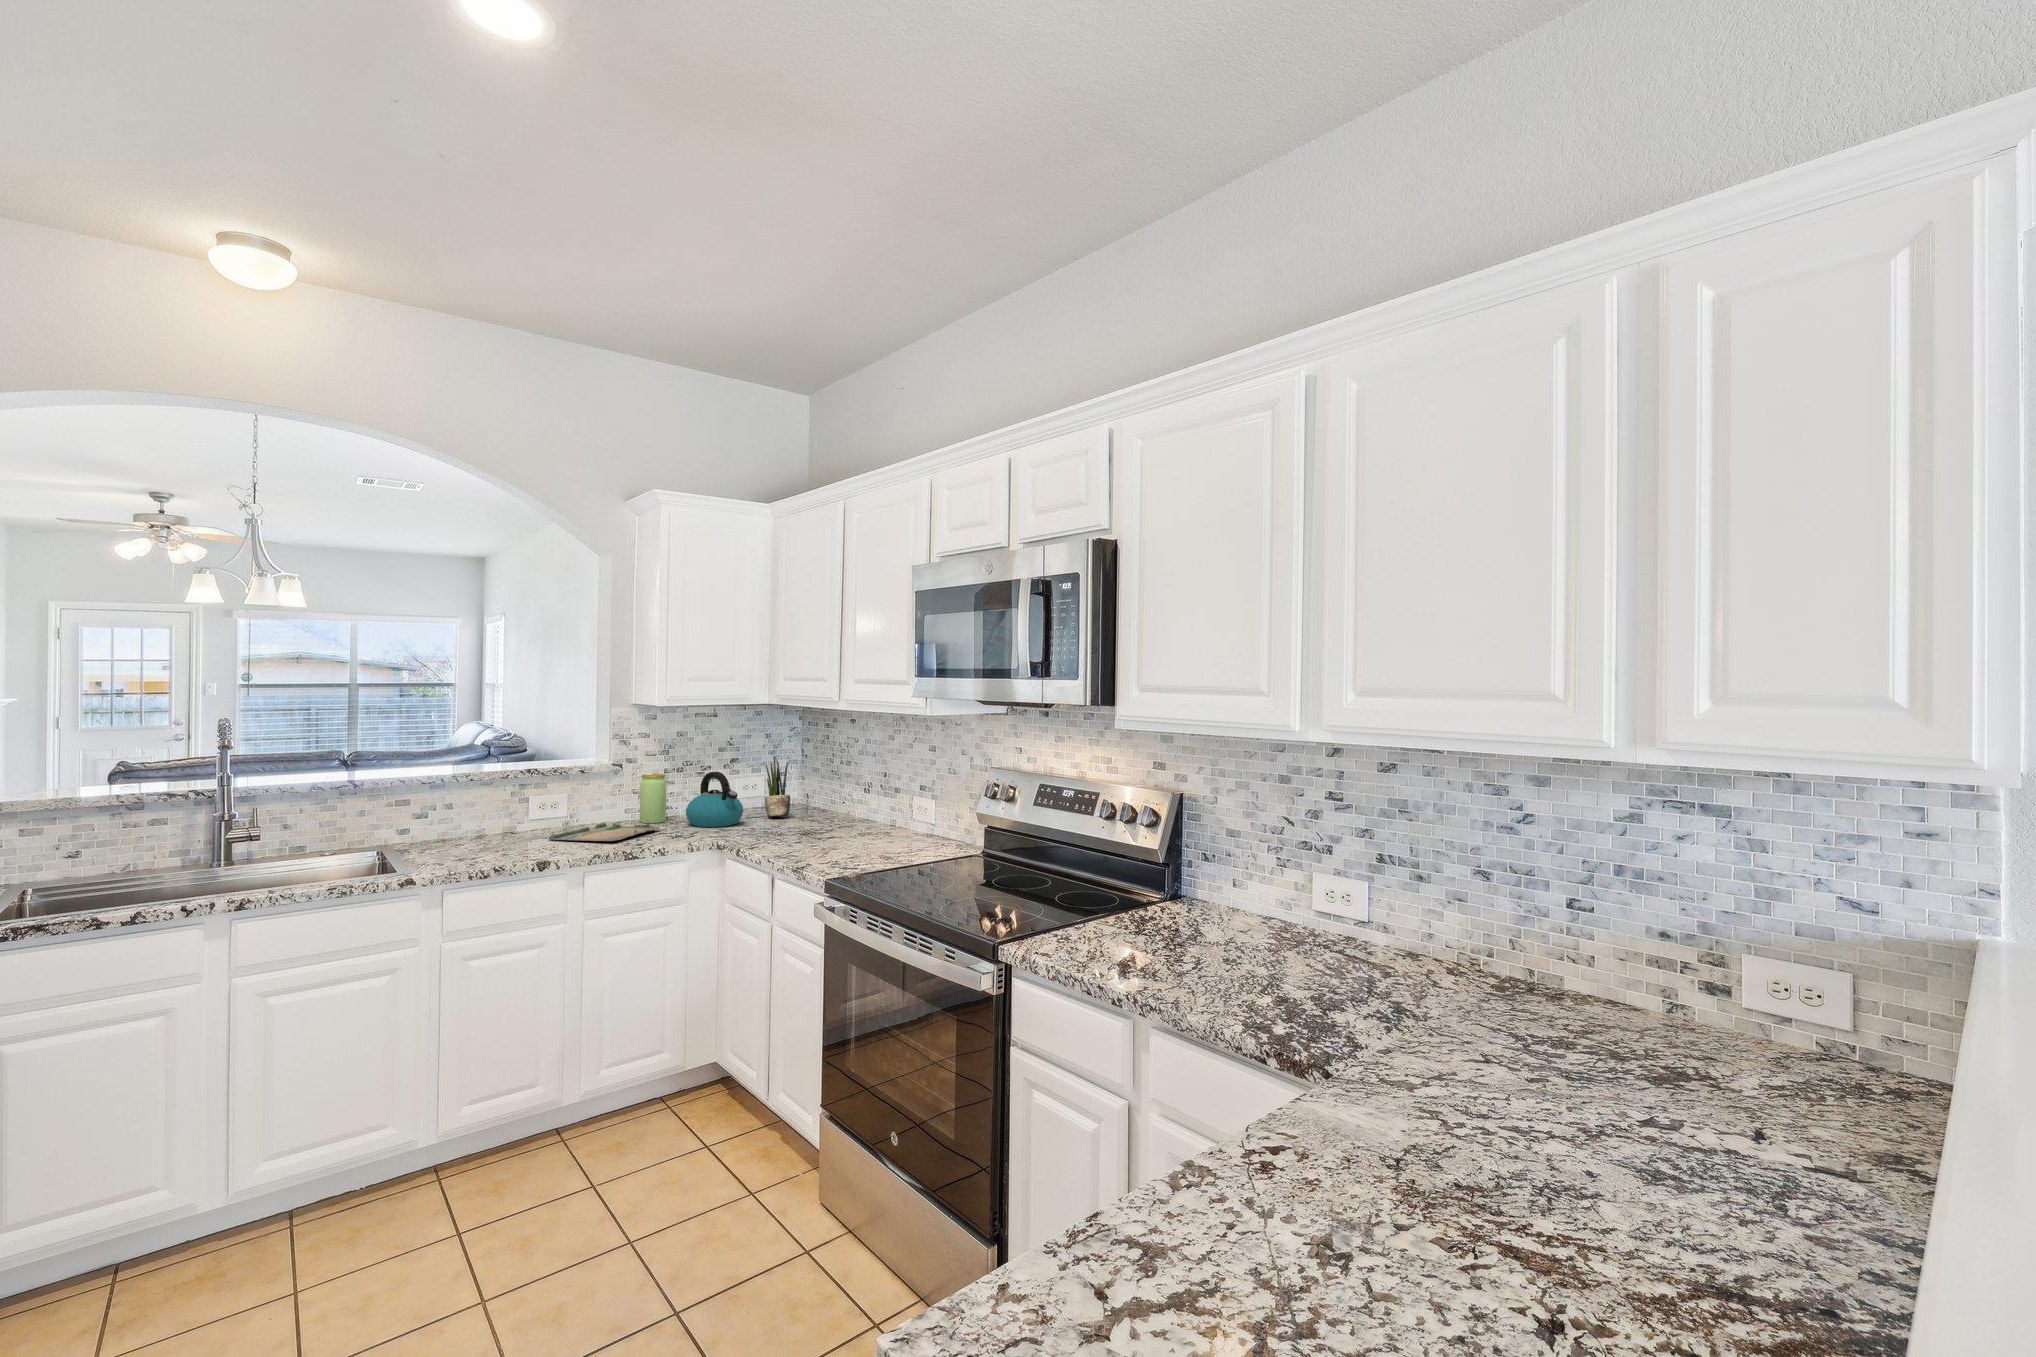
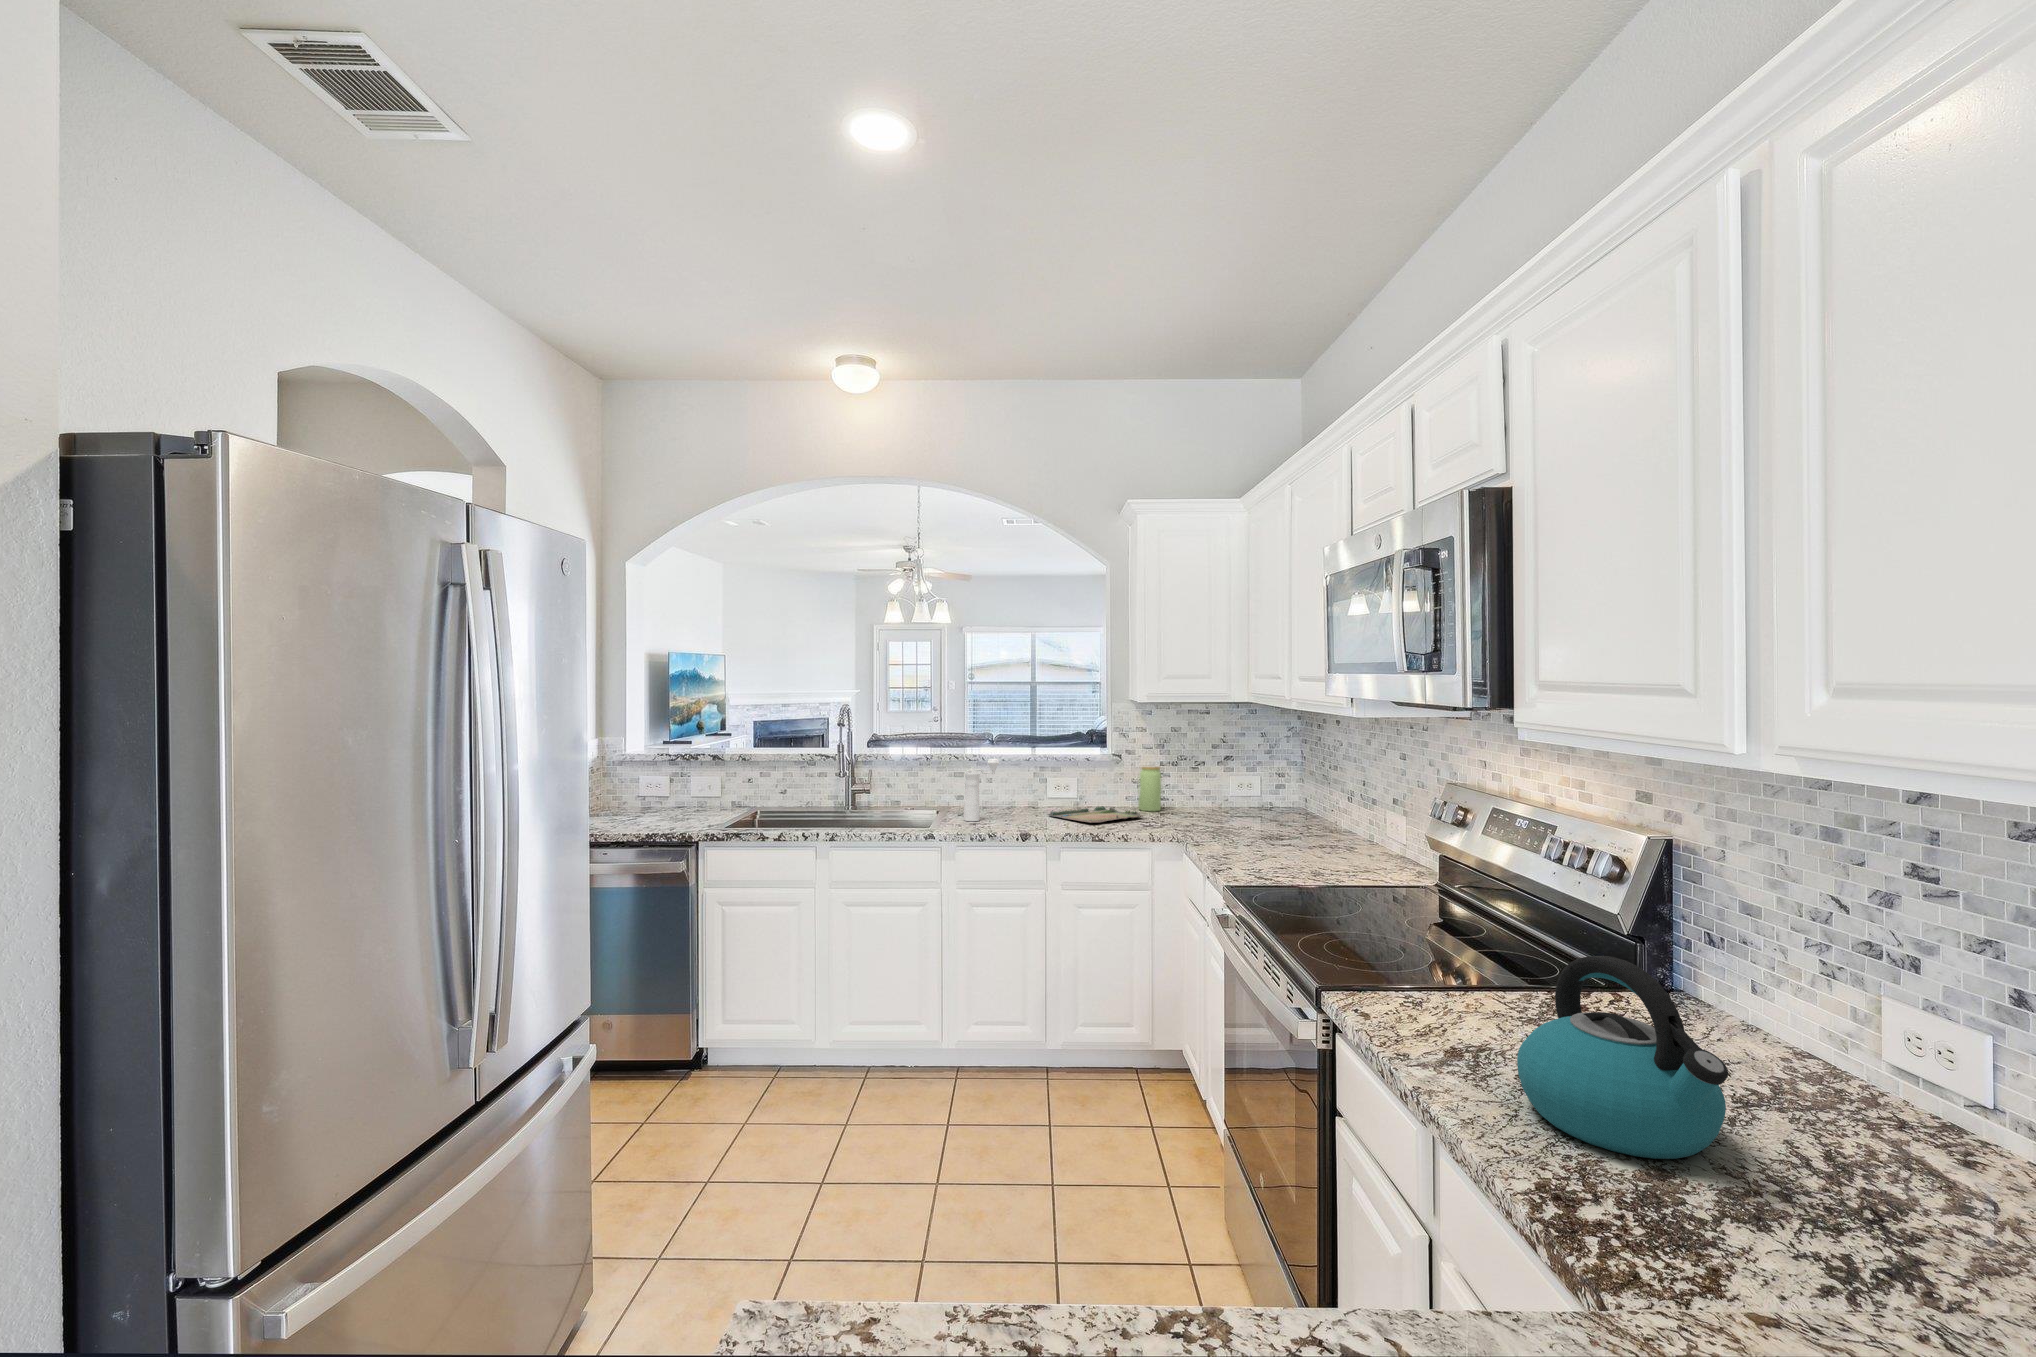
potted plant: present [765,757,790,817] -> none [1255,756,1281,818]
kettle: present [686,772,743,827] -> present [1517,956,1728,1159]
pepper mill: none [446,778,489,857] -> present [964,759,999,821]

